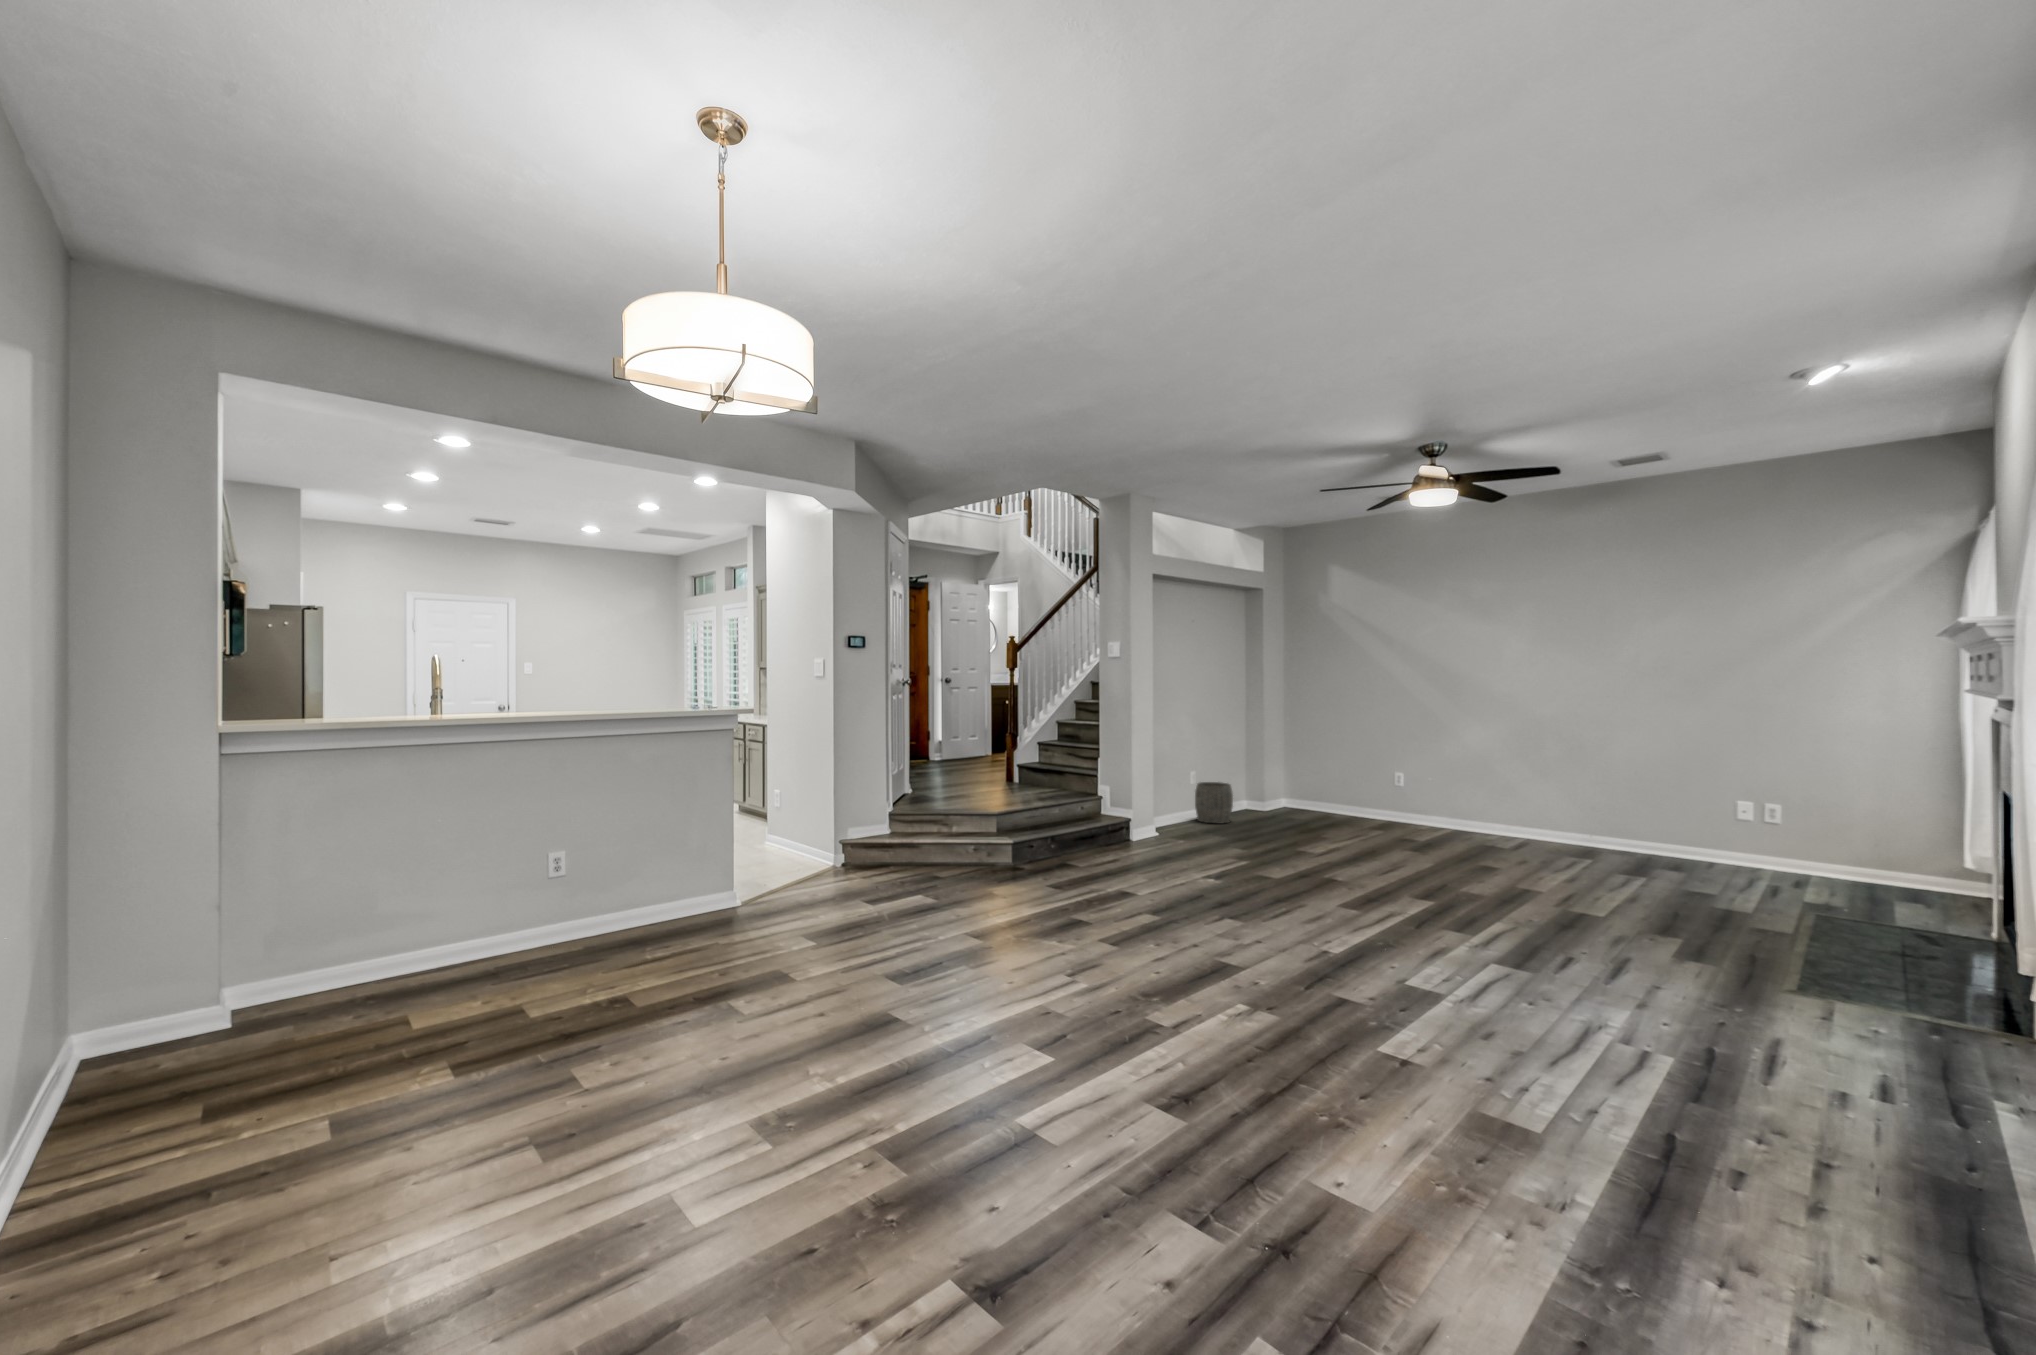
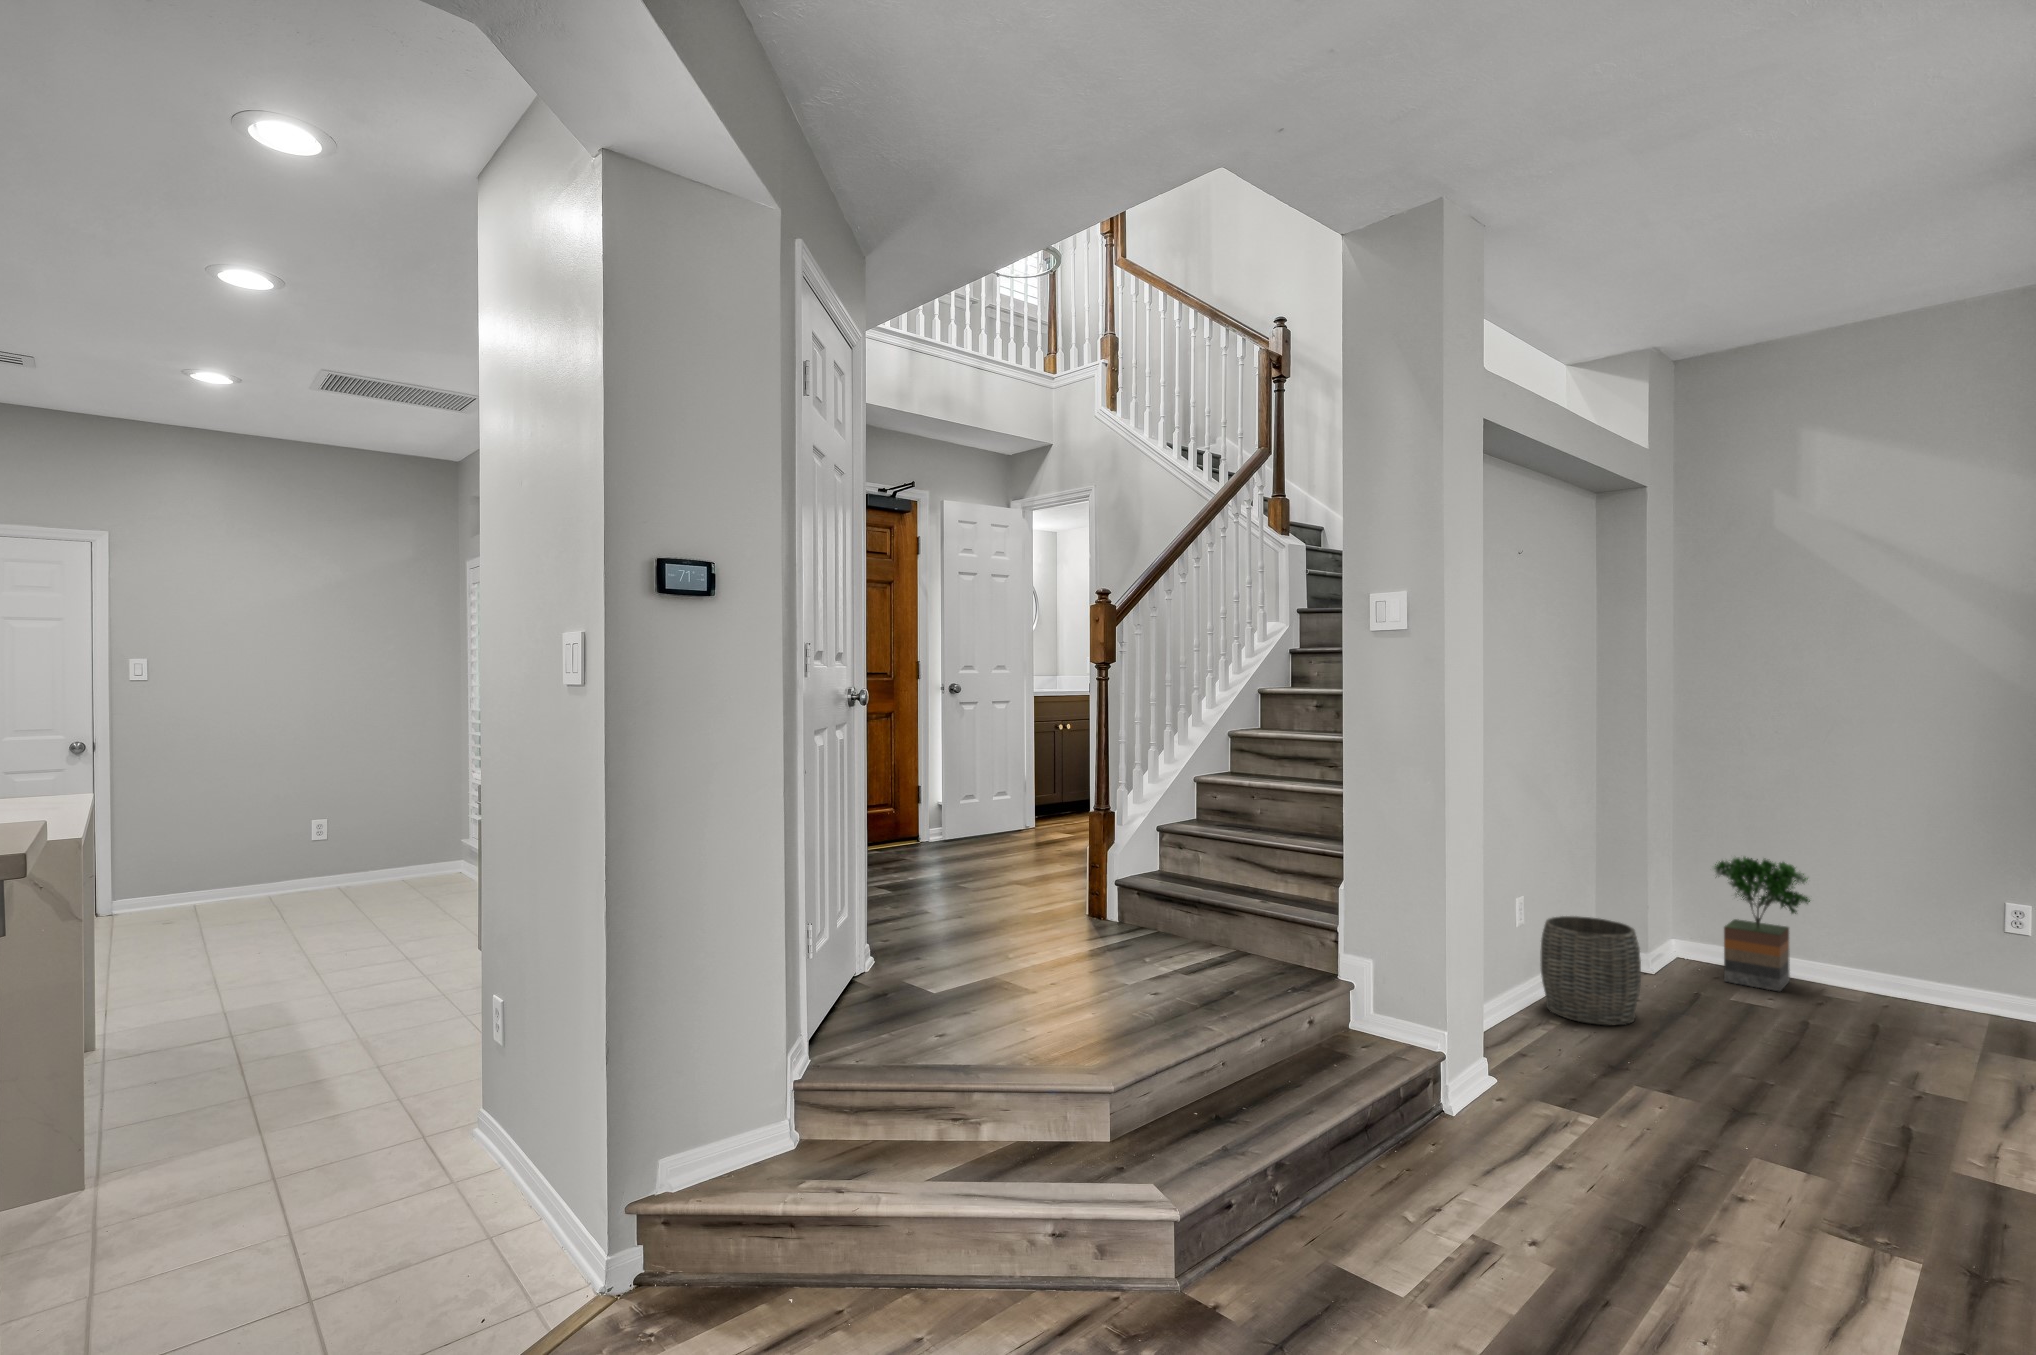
potted tree: none [1283,759,1320,817] -> present [1714,857,1810,992]

